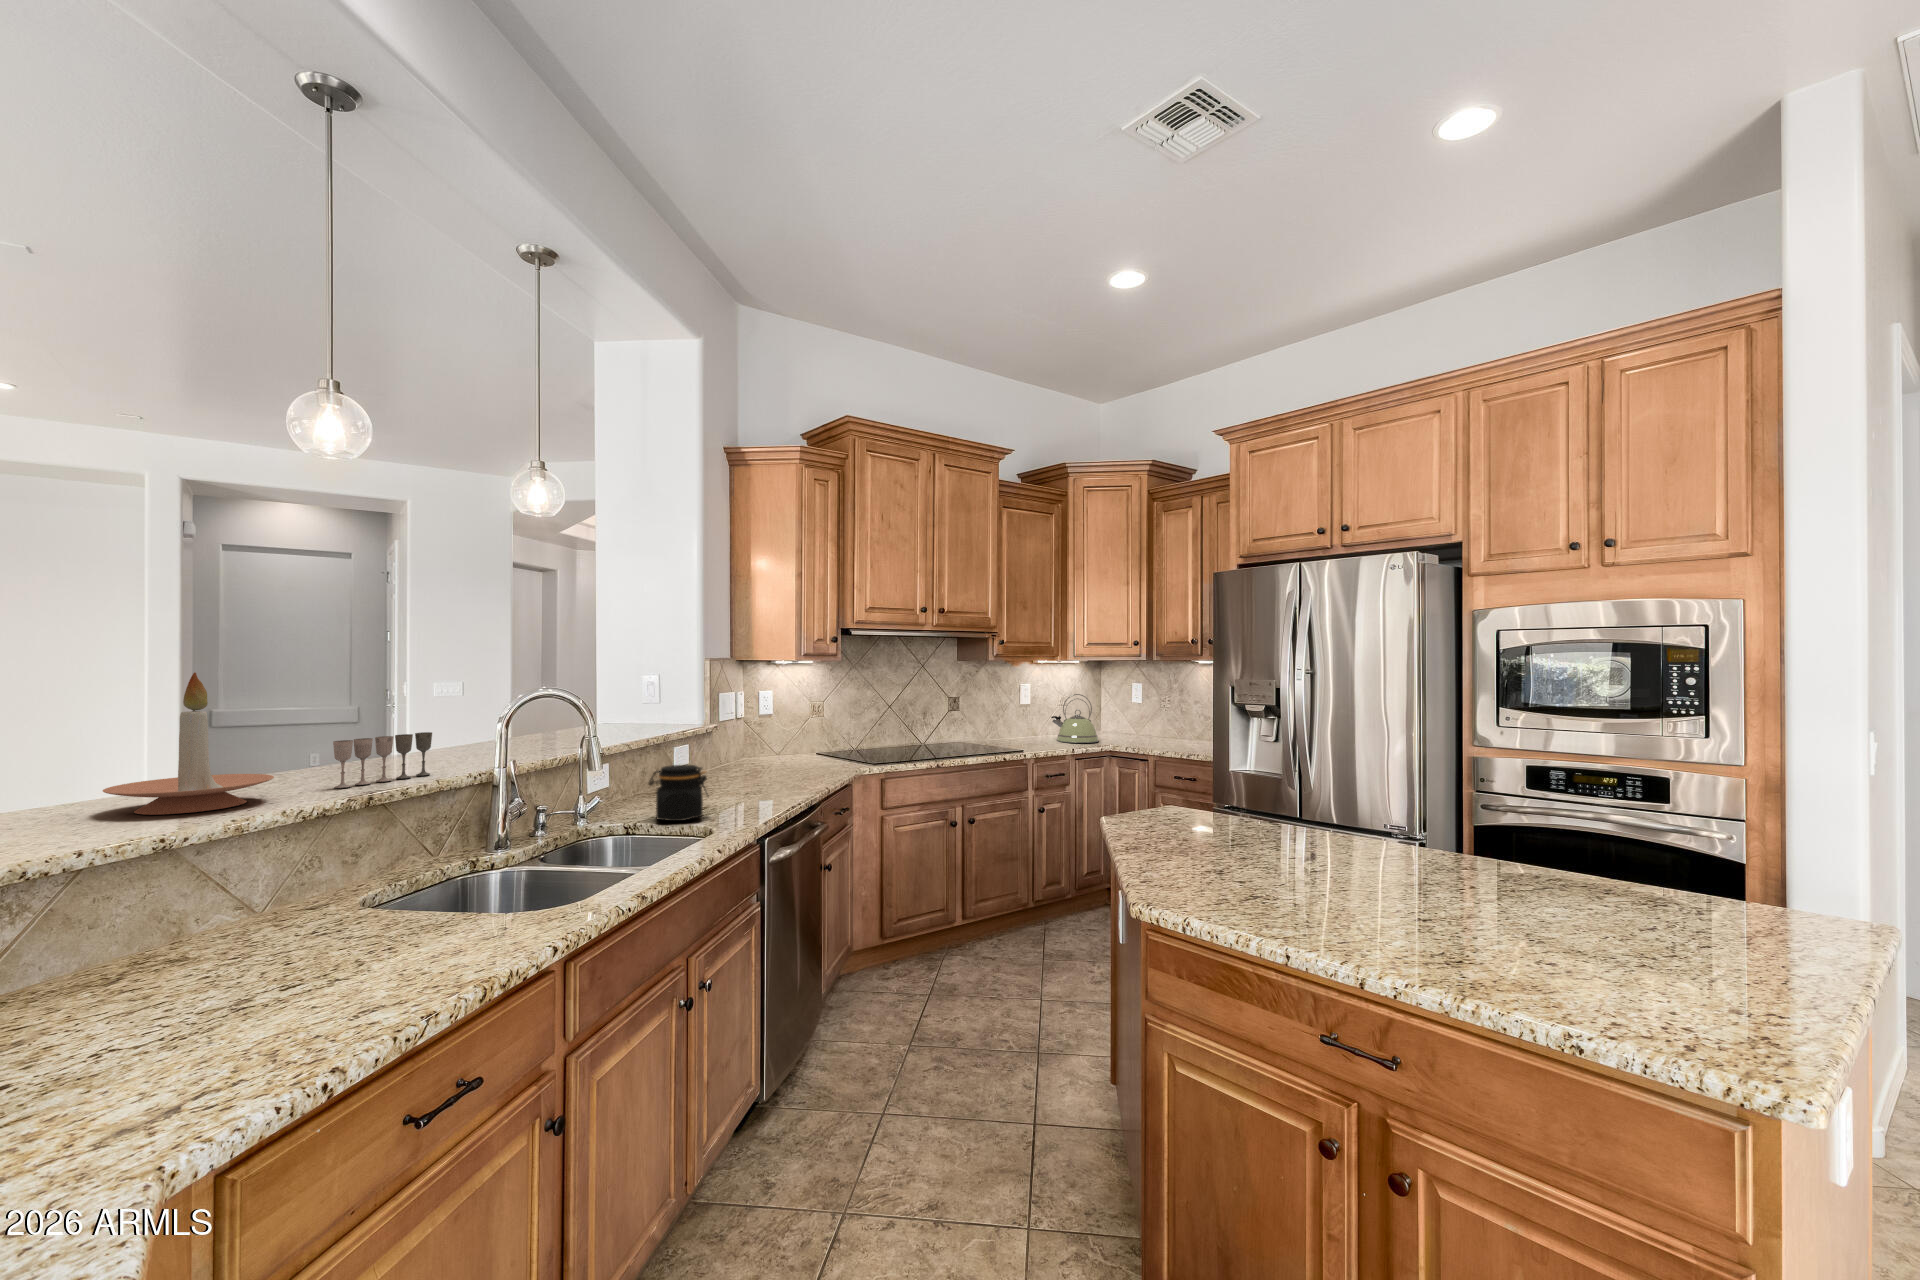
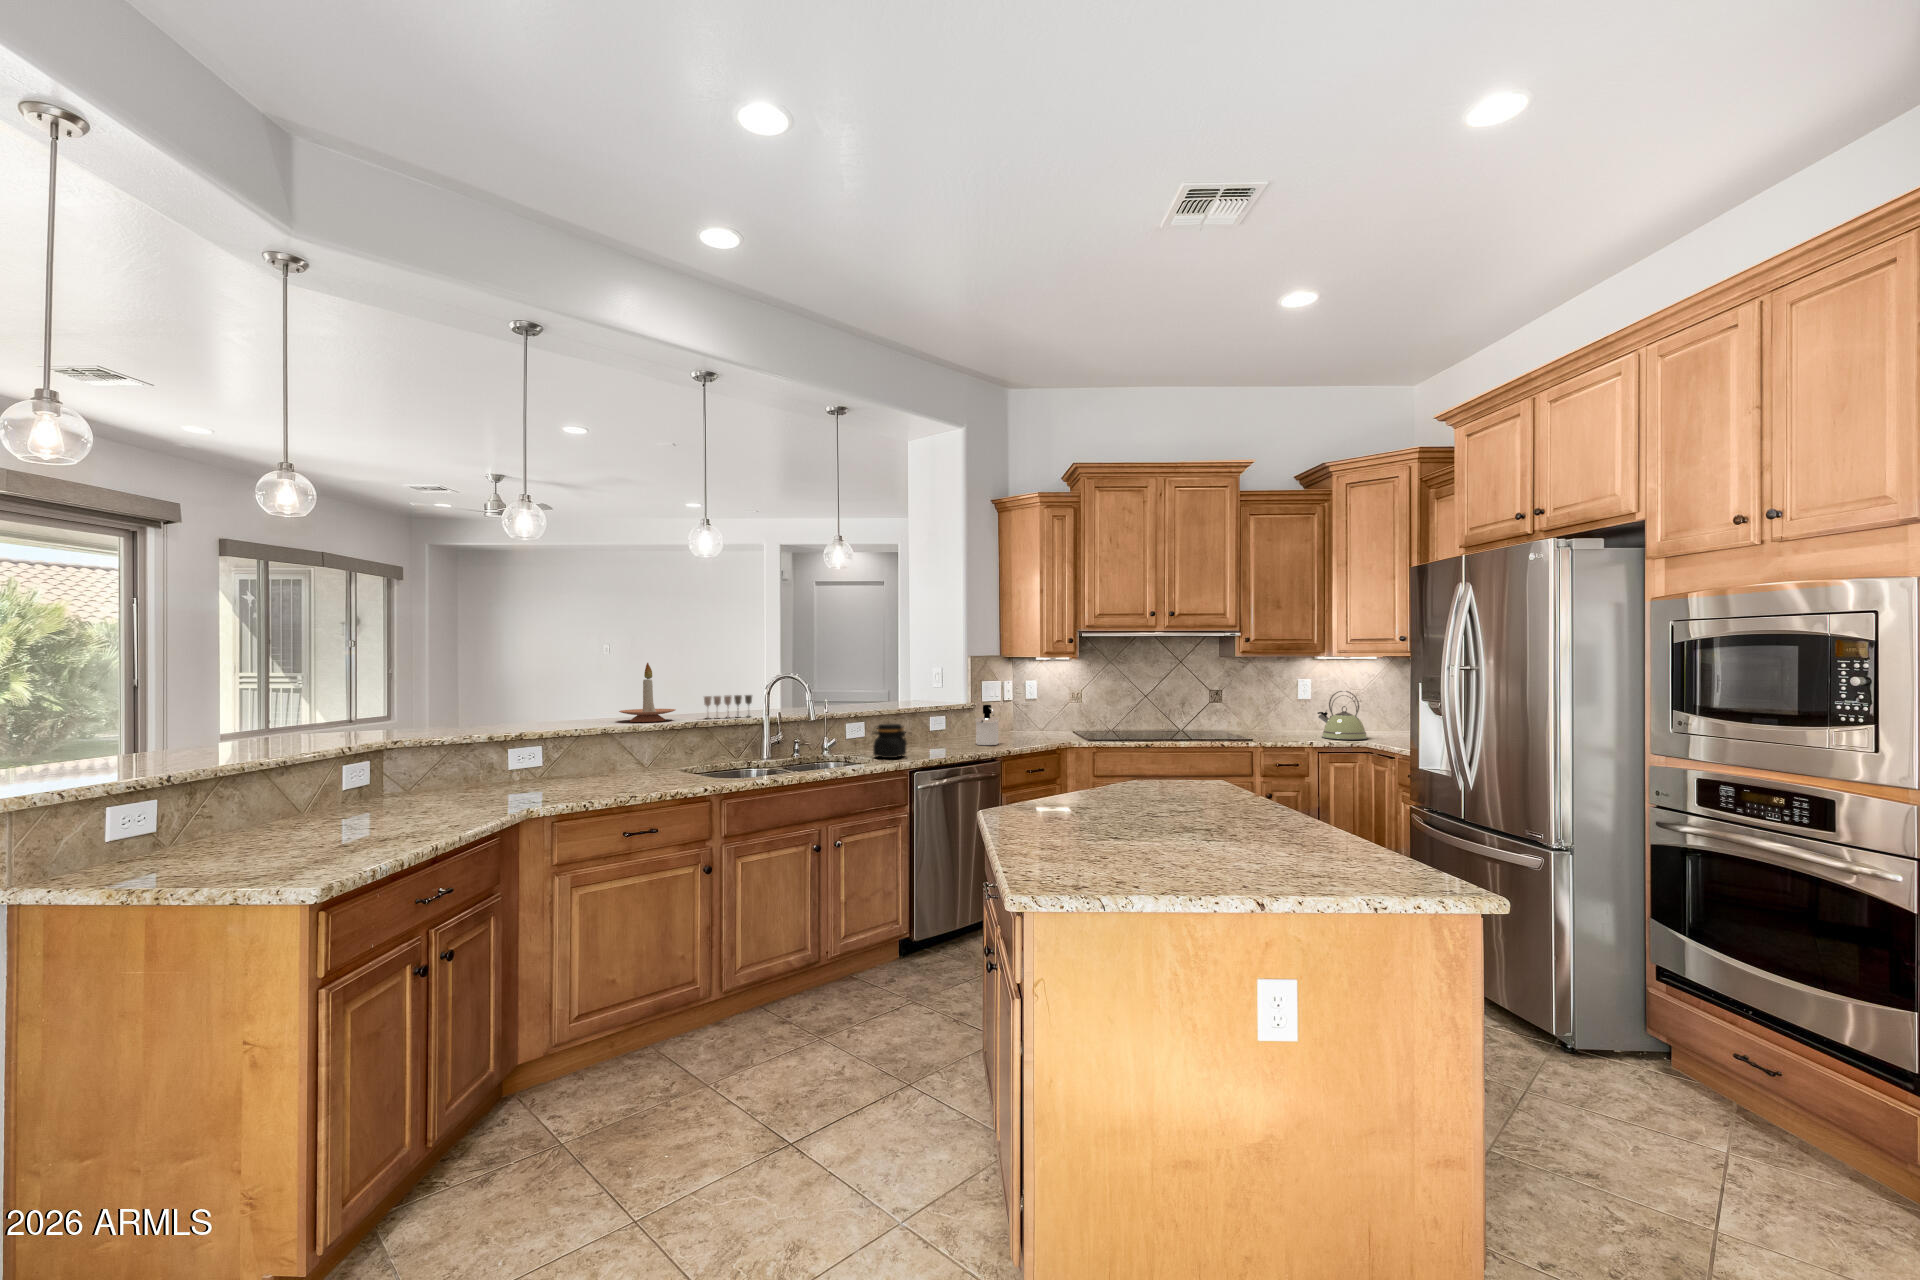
soap dispenser: none [745,726,786,783] -> present [975,705,999,745]

